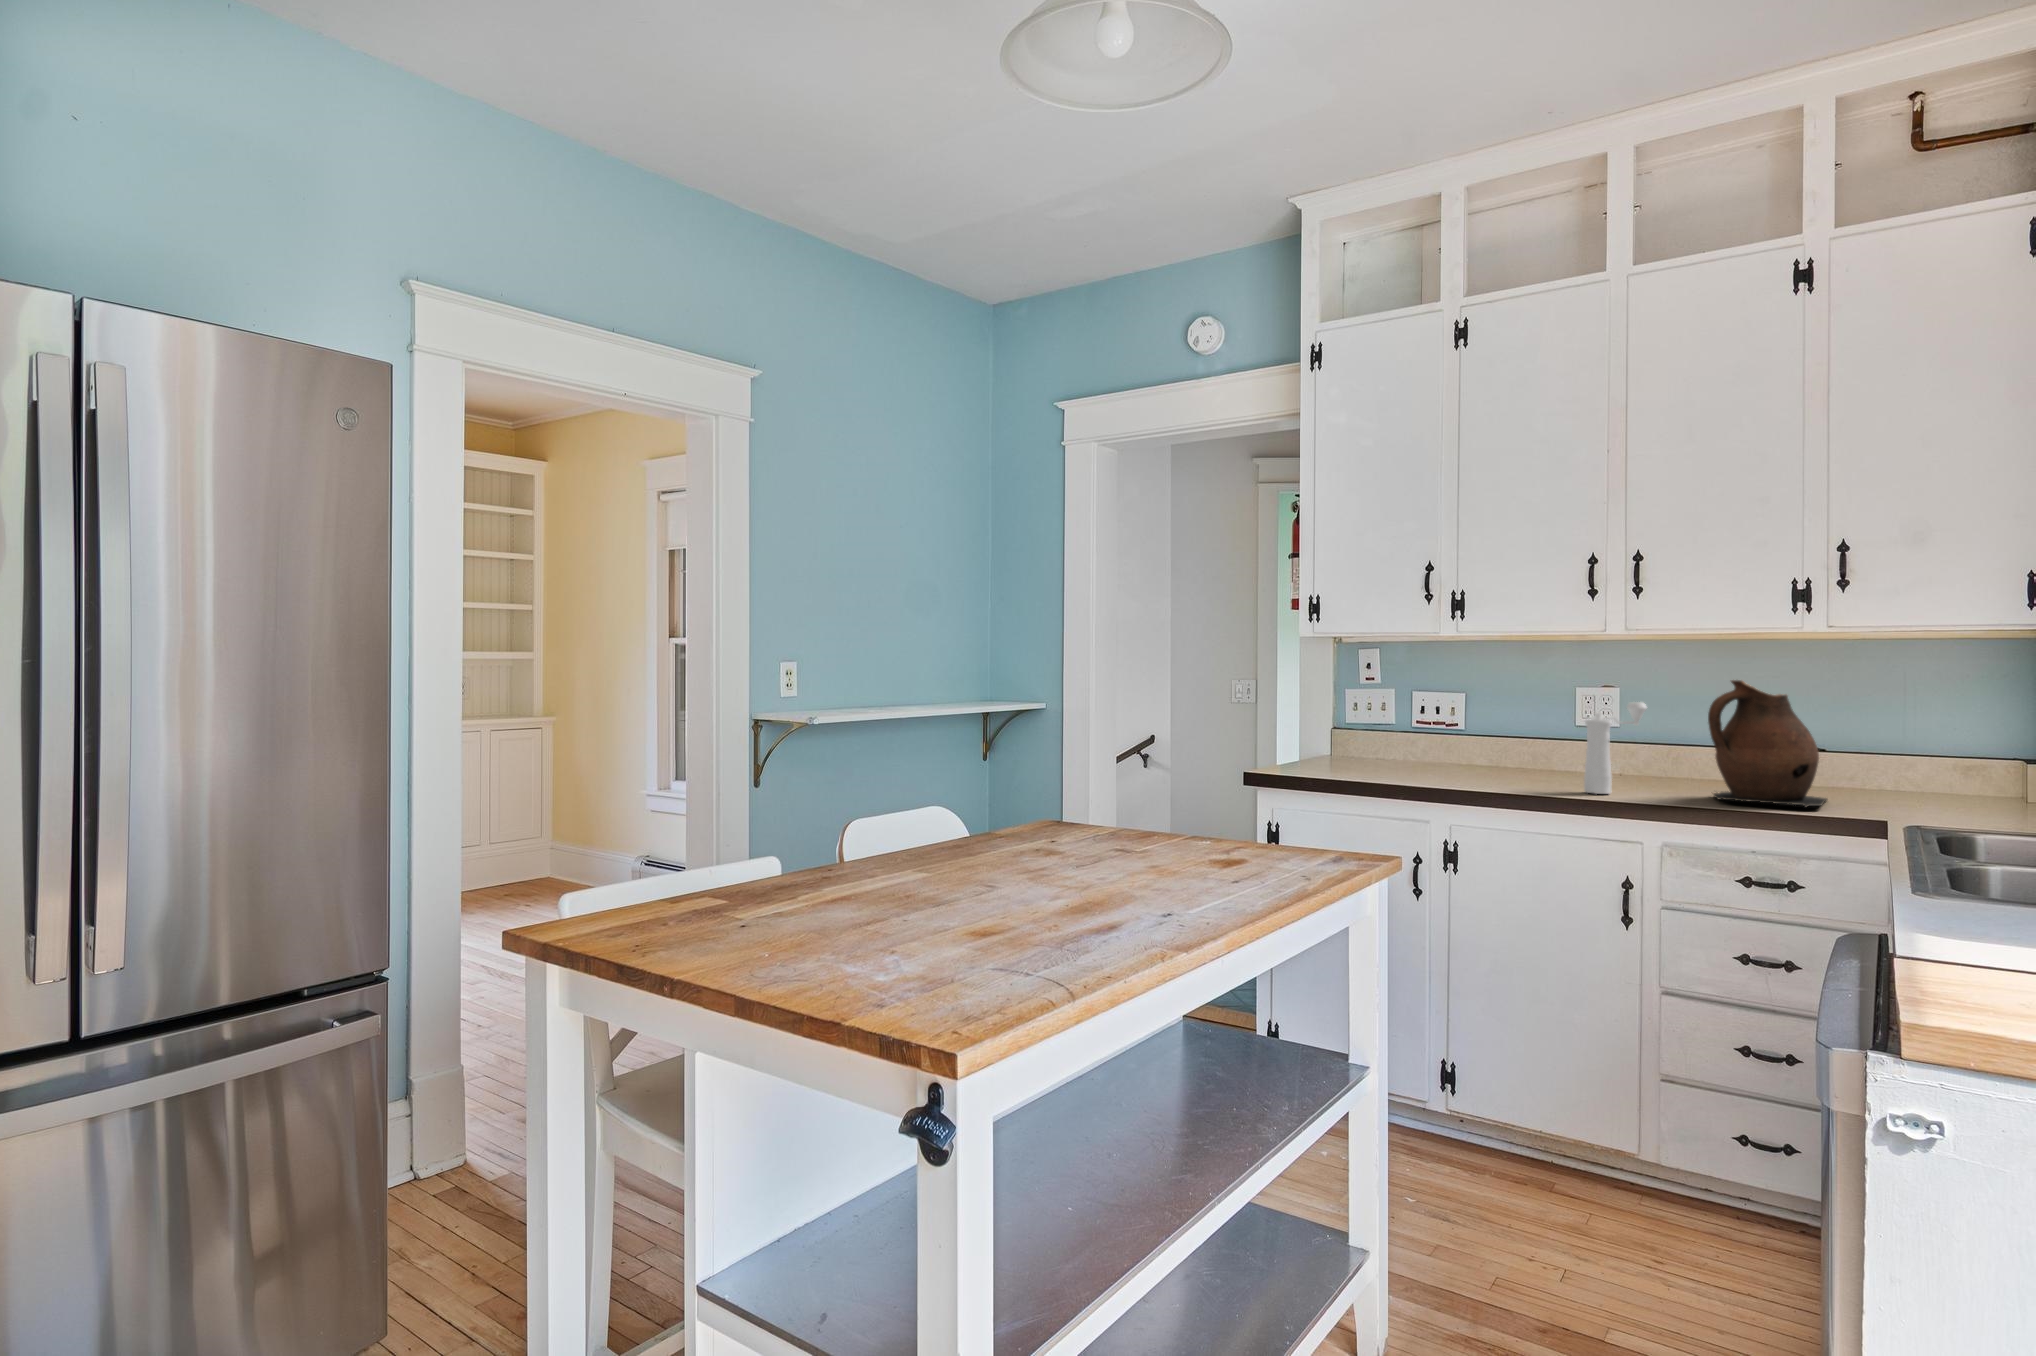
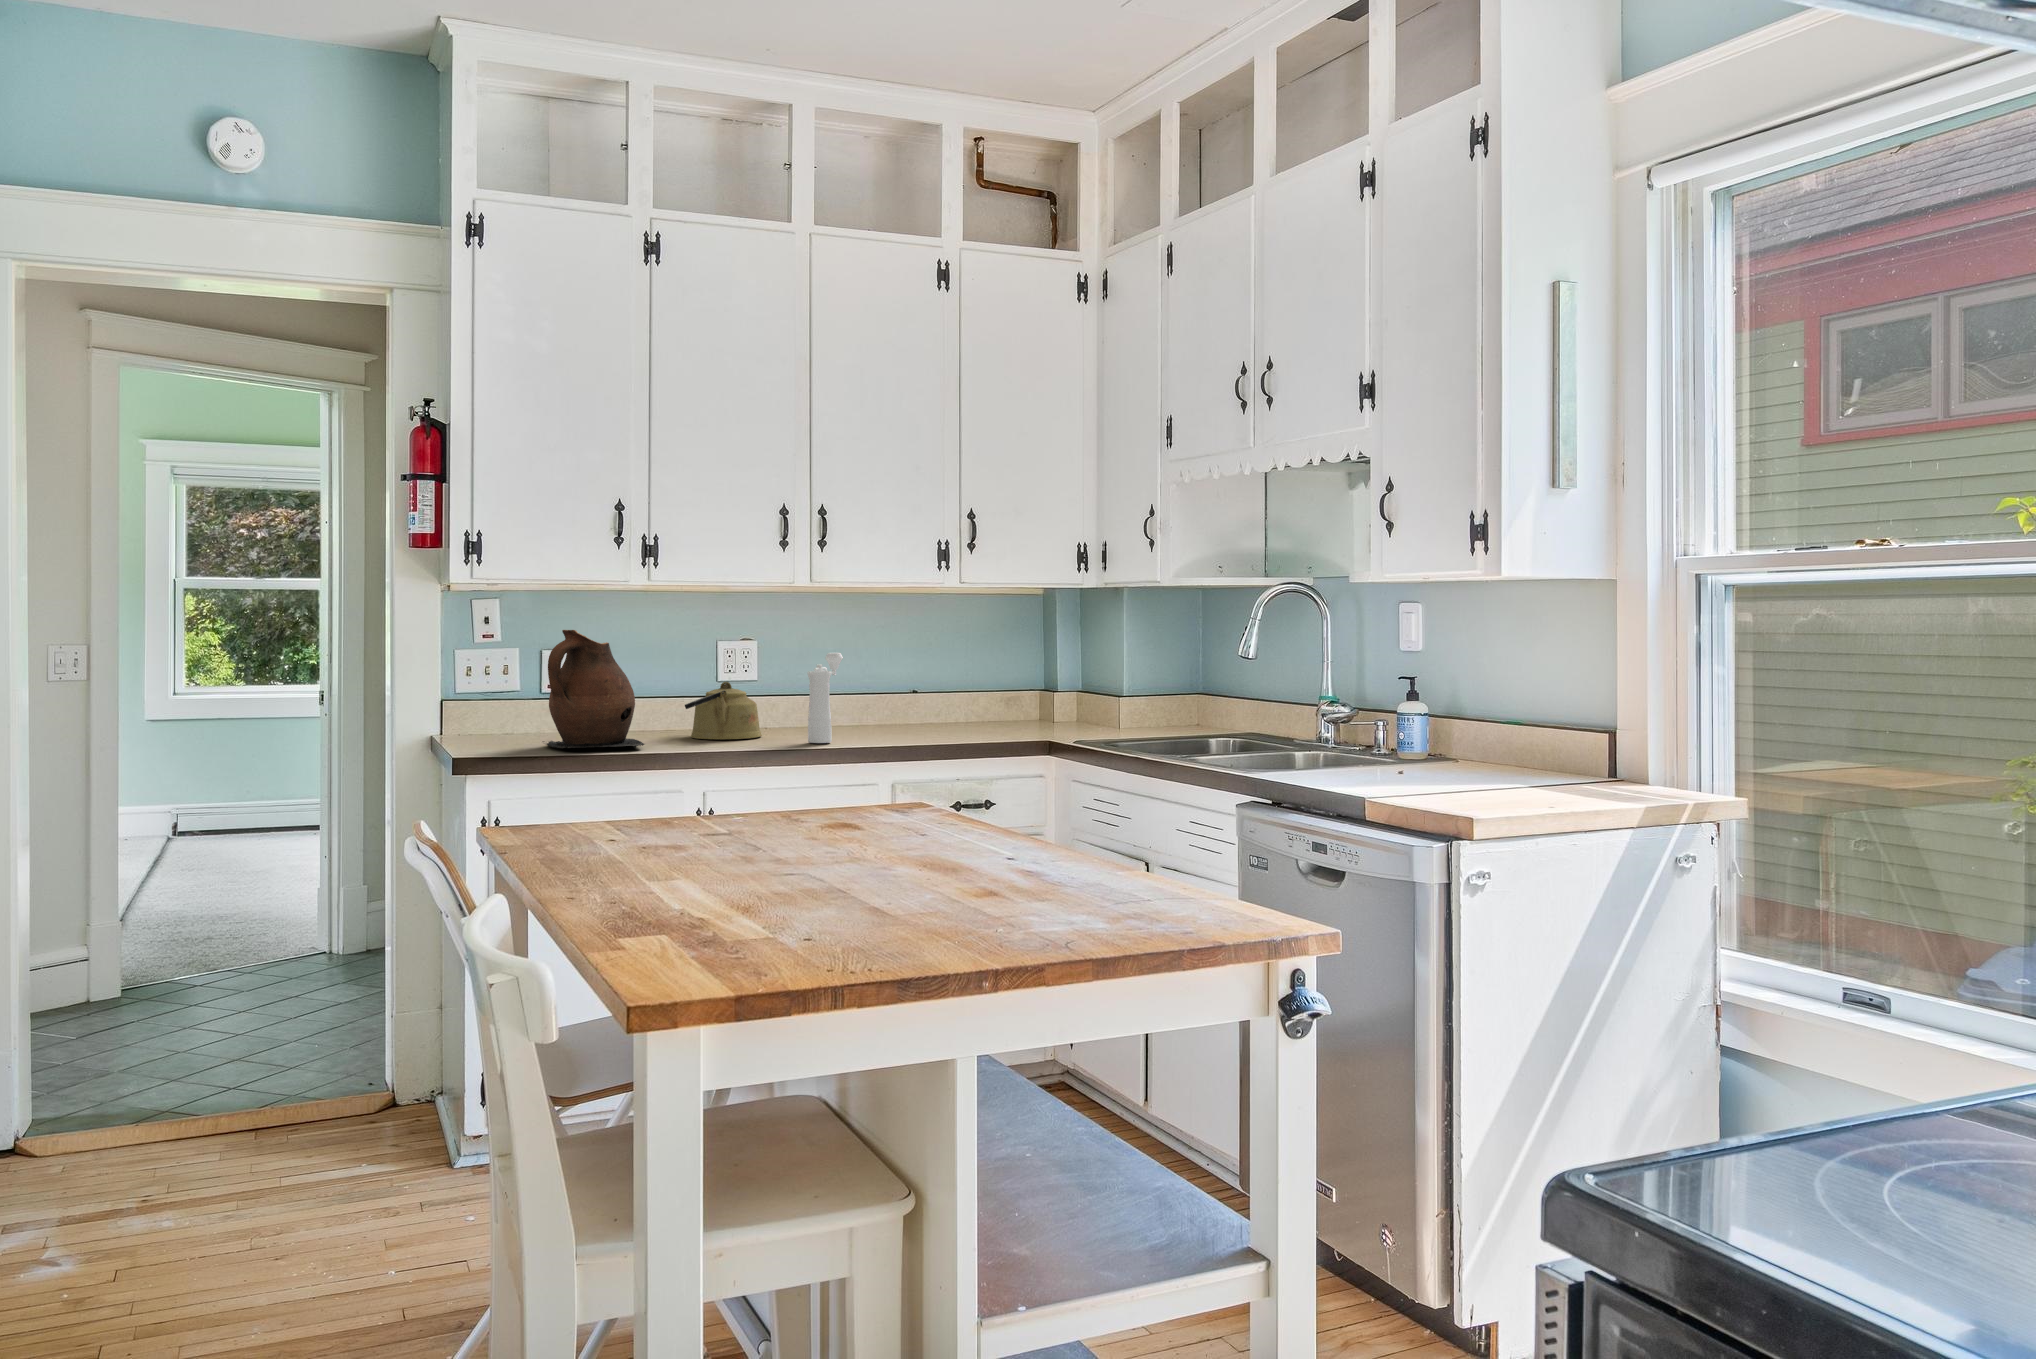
ceramic pitcher: present [1708,680,1827,808] -> present [543,630,645,748]
kettle: none [1489,726,1574,782] -> present [685,682,762,739]

